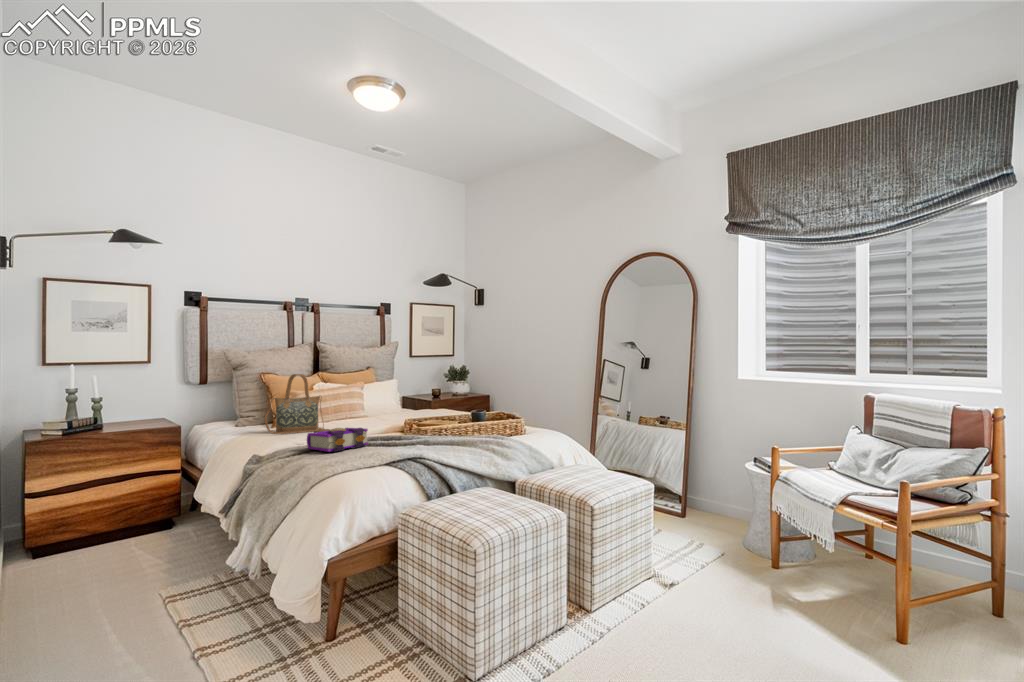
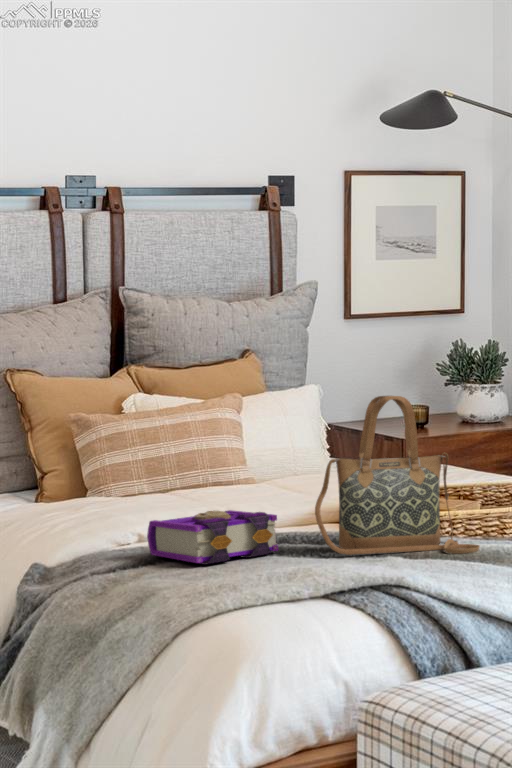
handbag: present [264,374,330,434] -> present [315,396,480,555]

